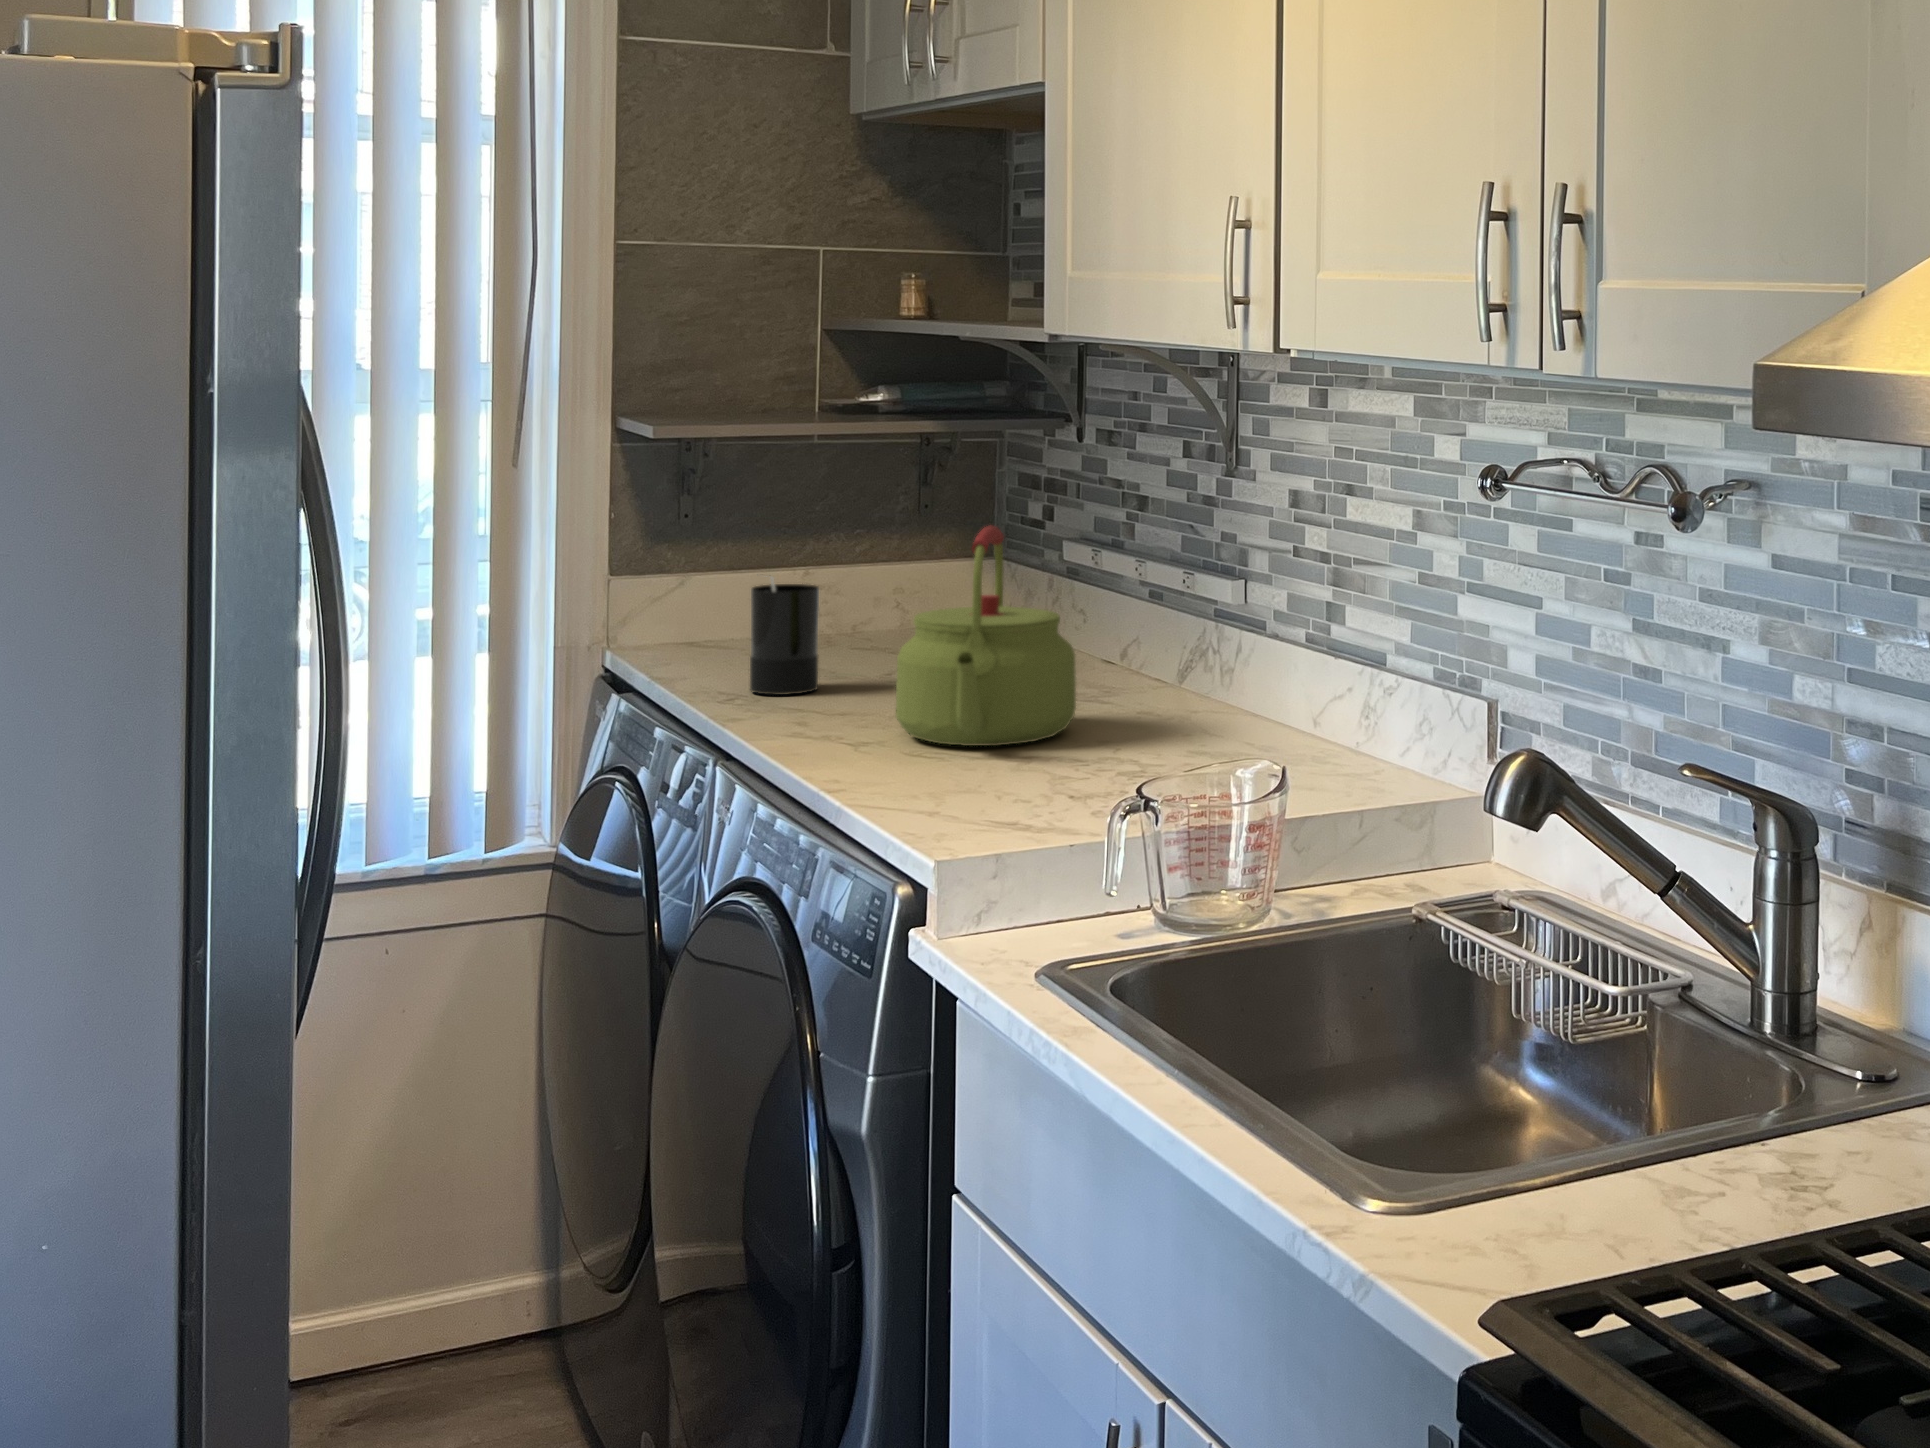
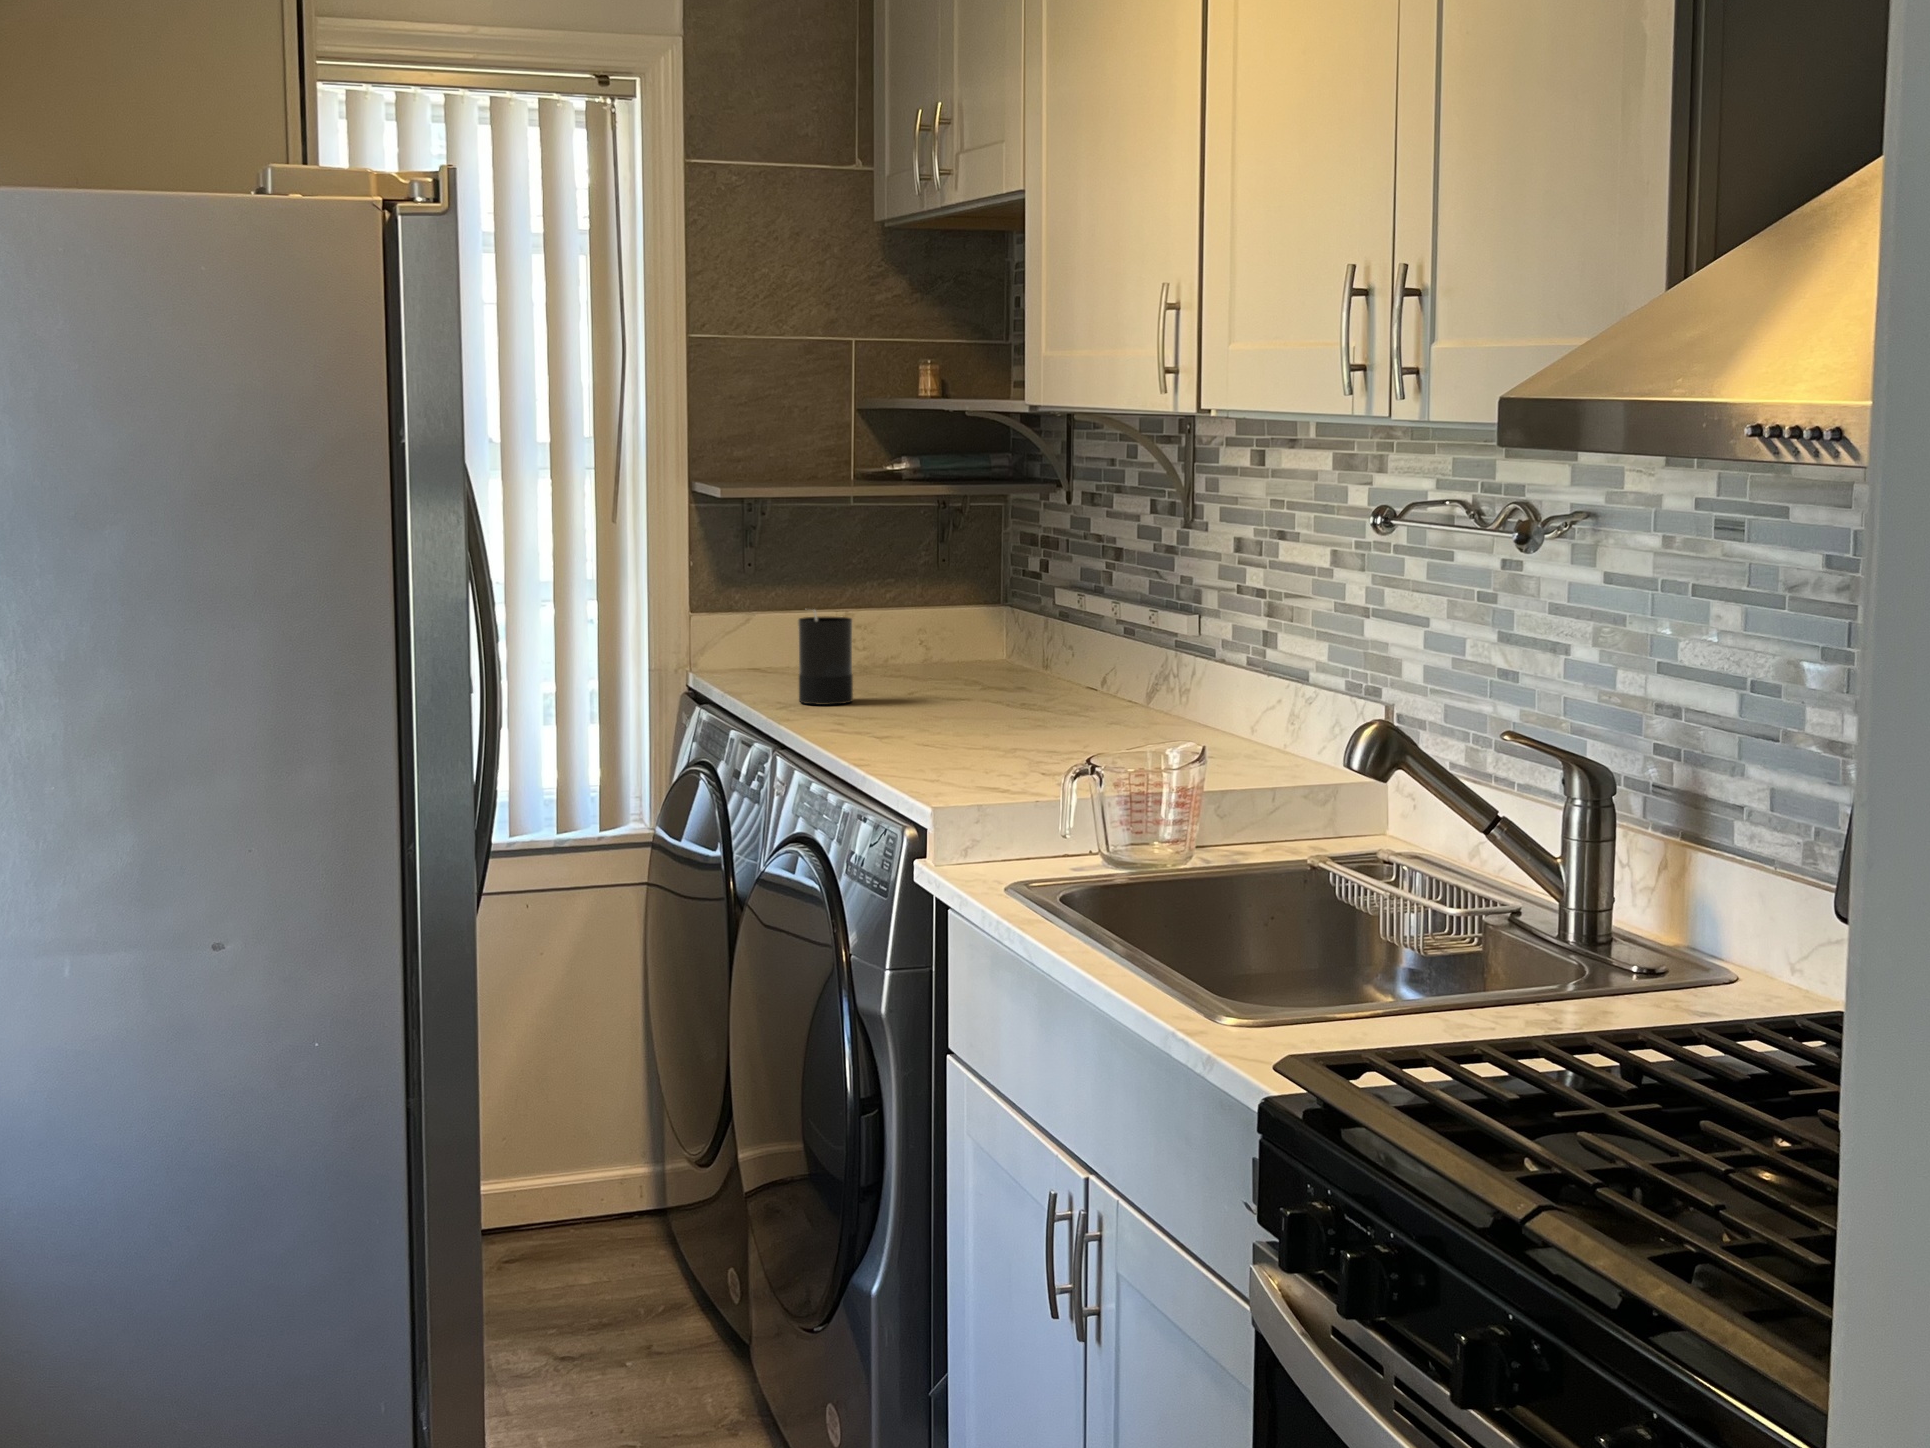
kettle: present [896,526,1076,746] -> none [910,564,1055,740]

